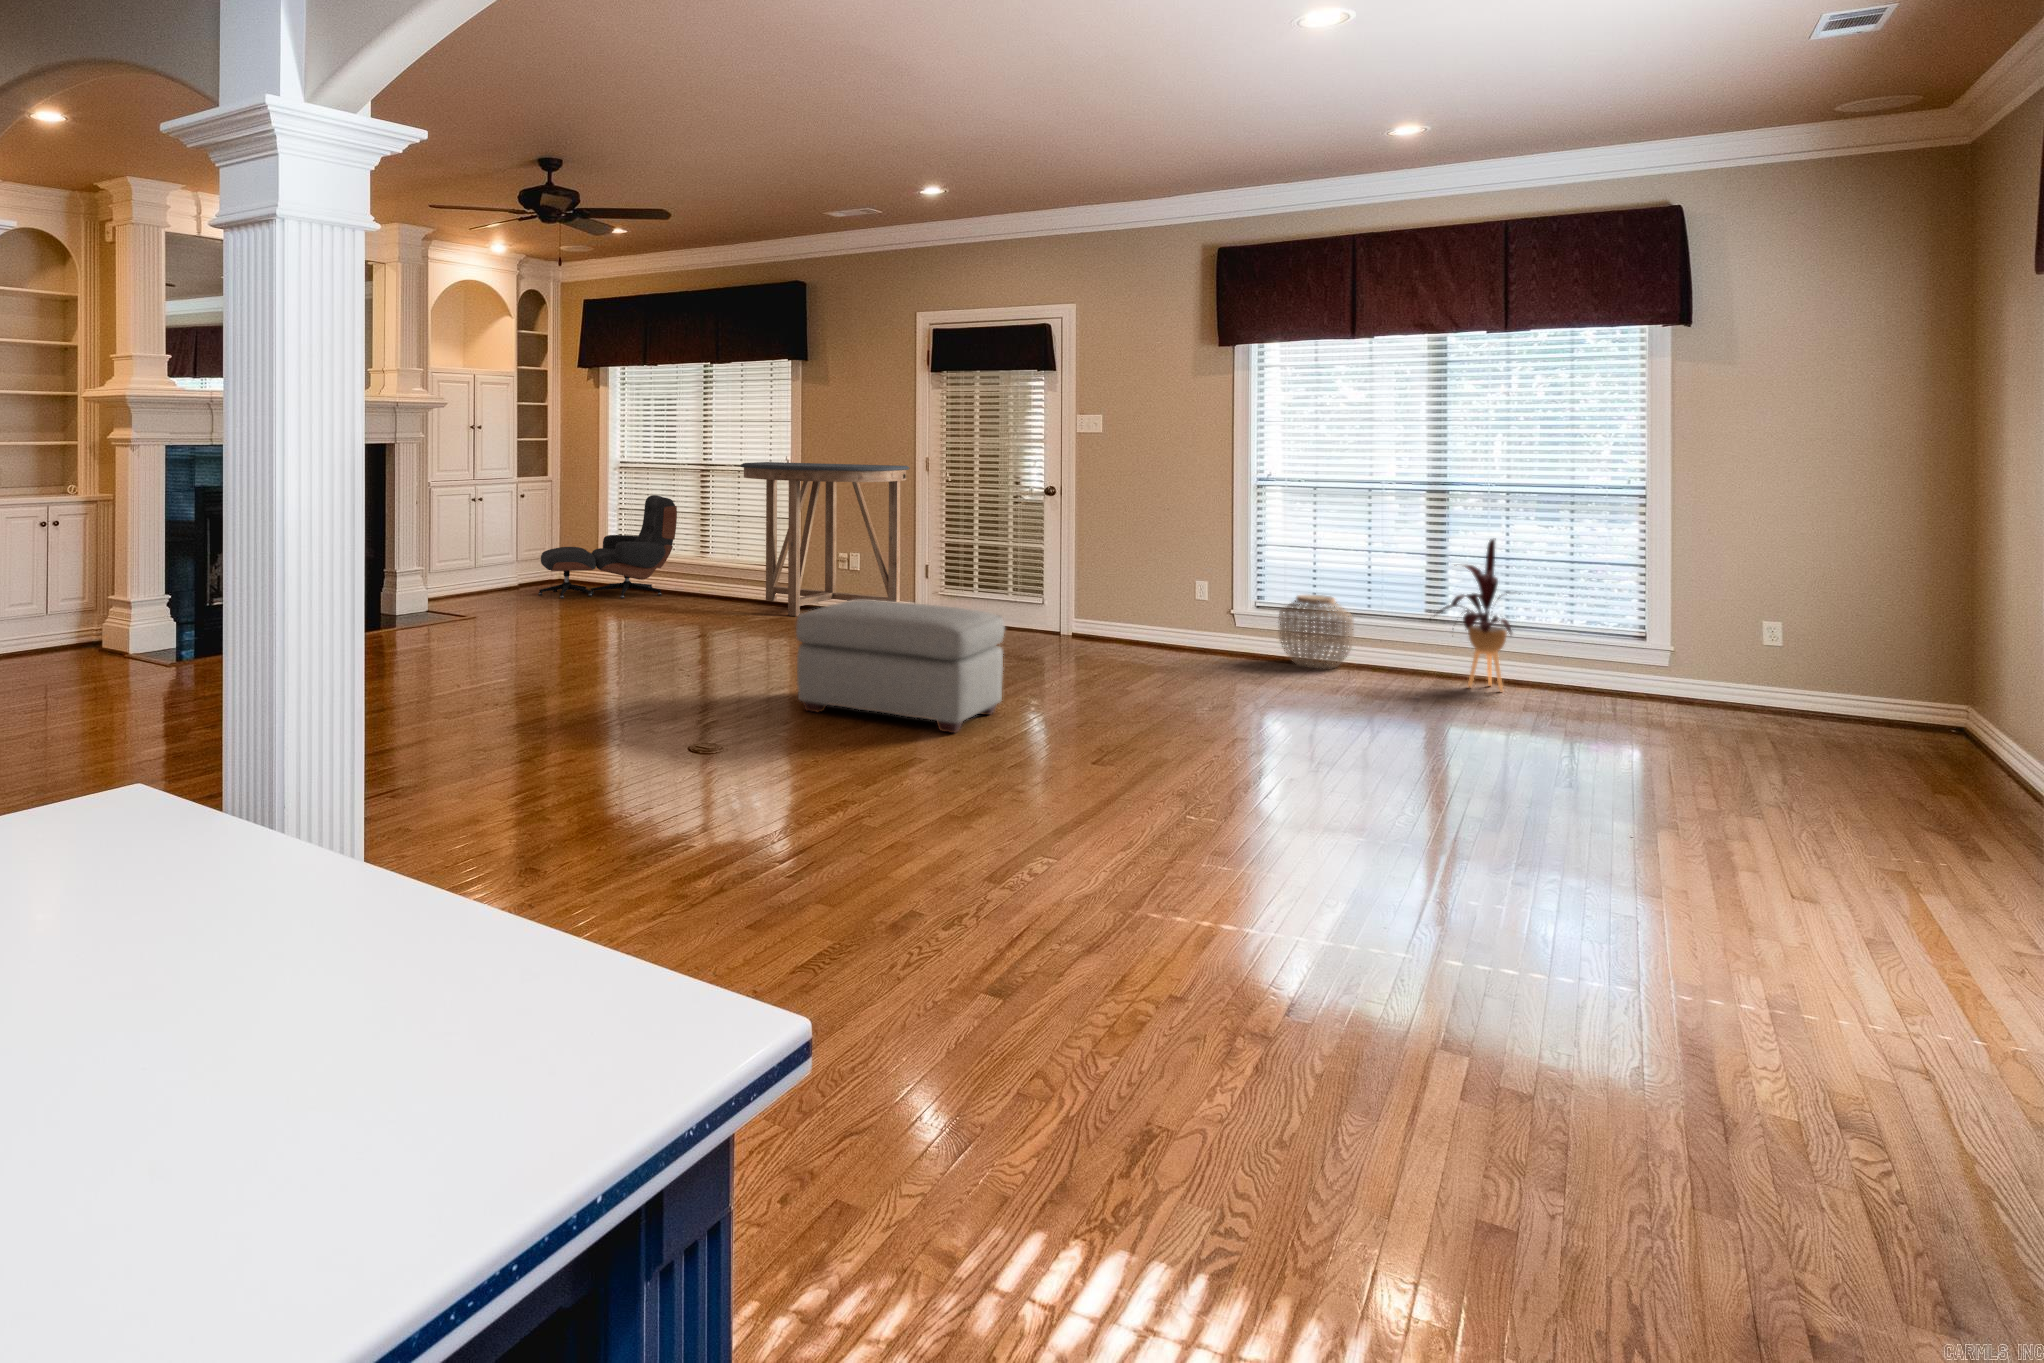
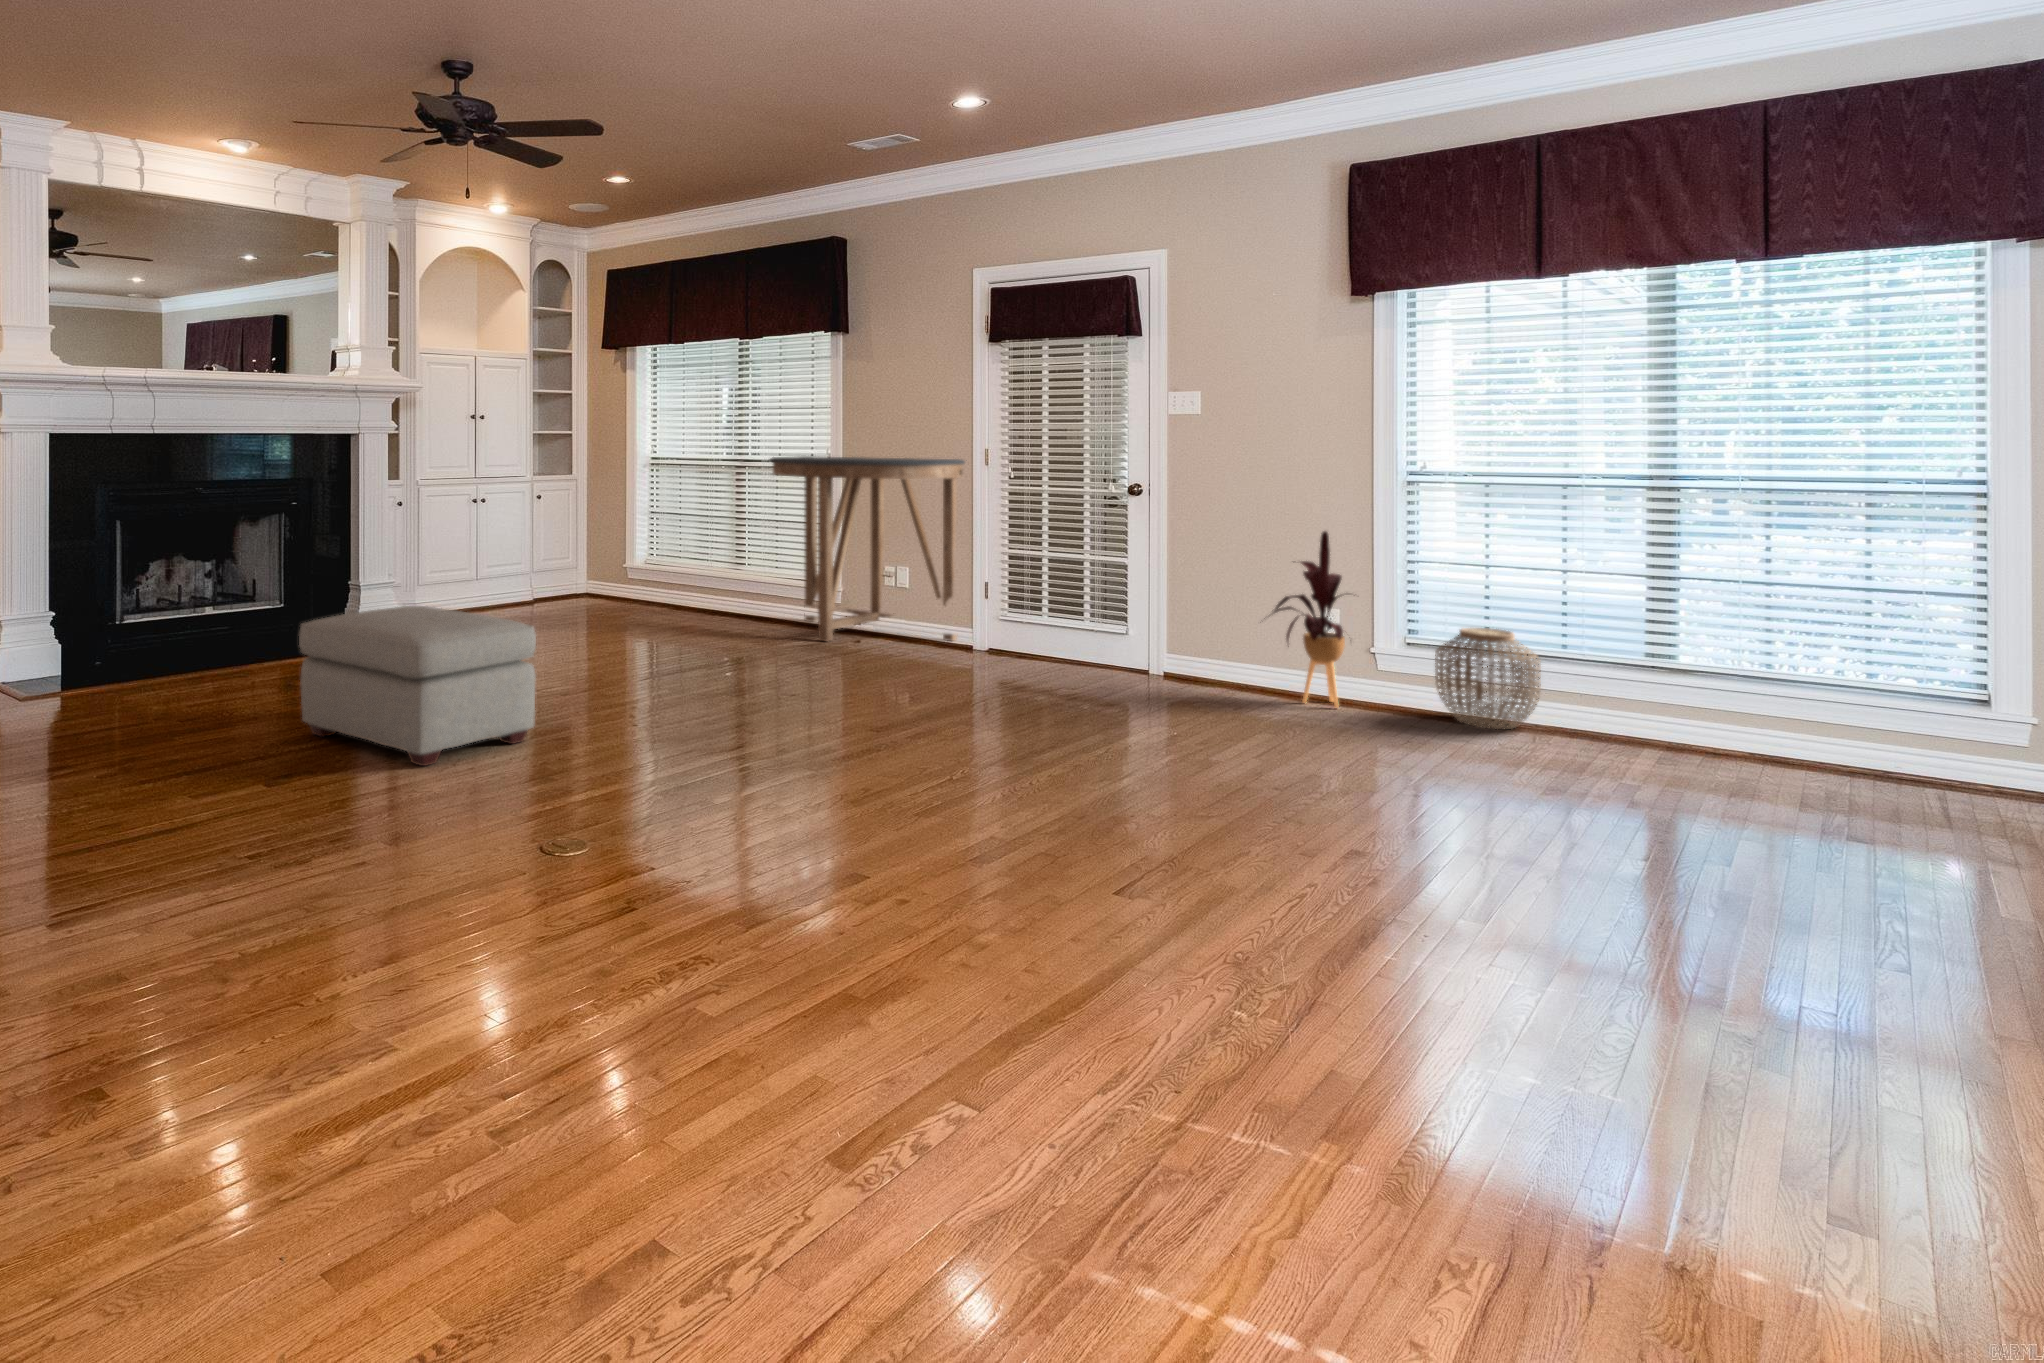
lounge chair: present [538,495,677,598] -> none [544,496,703,616]
house plant: present [1437,539,1512,691] -> present [1273,531,1345,708]
ottoman: present [796,600,1004,733] -> present [299,606,536,766]

